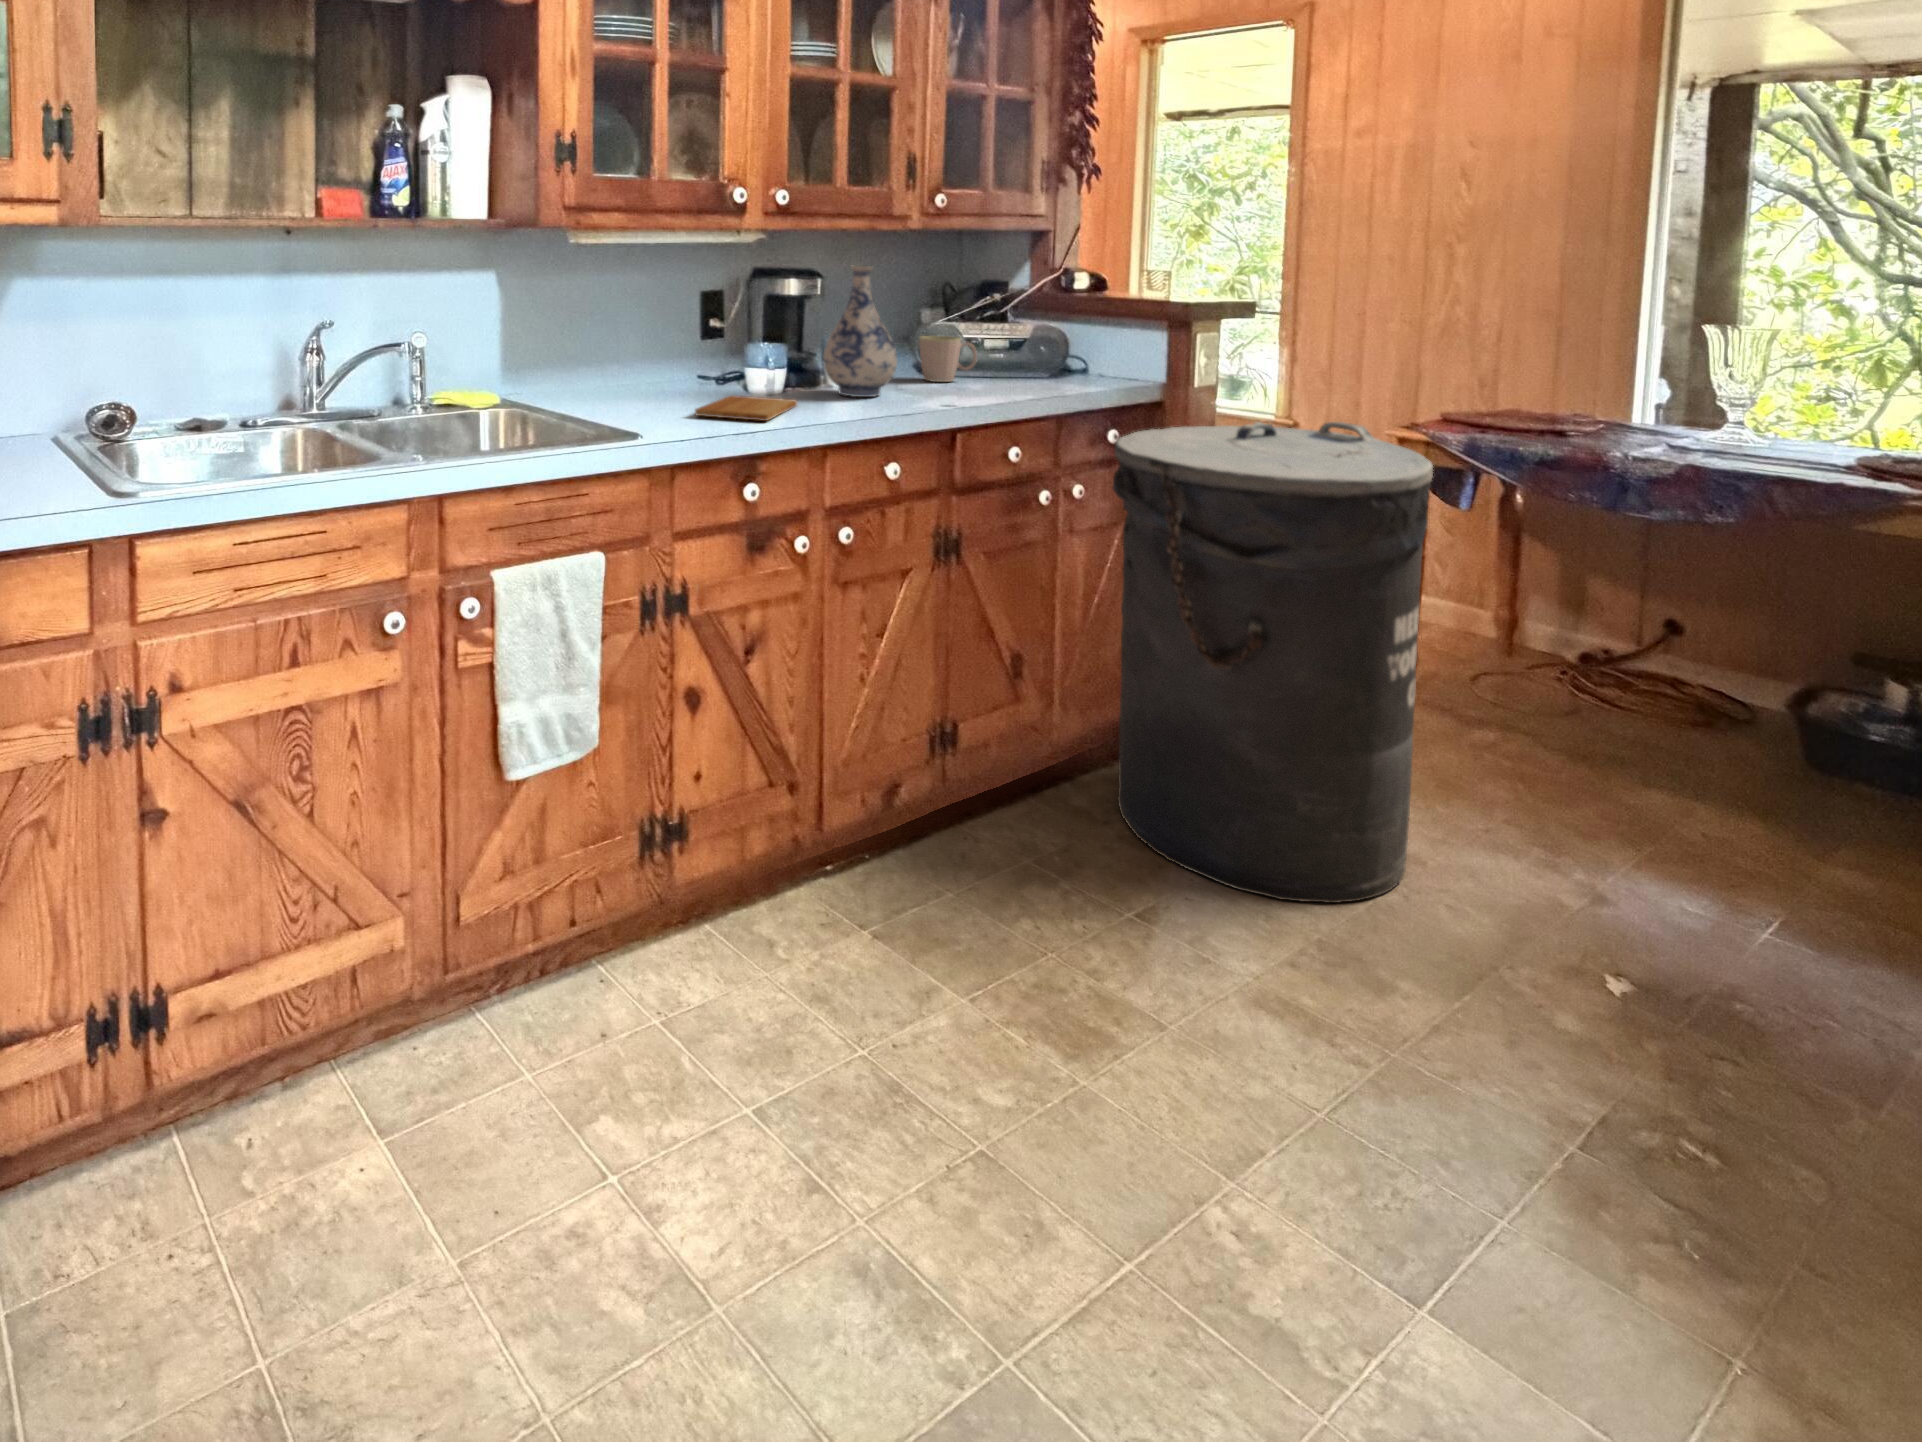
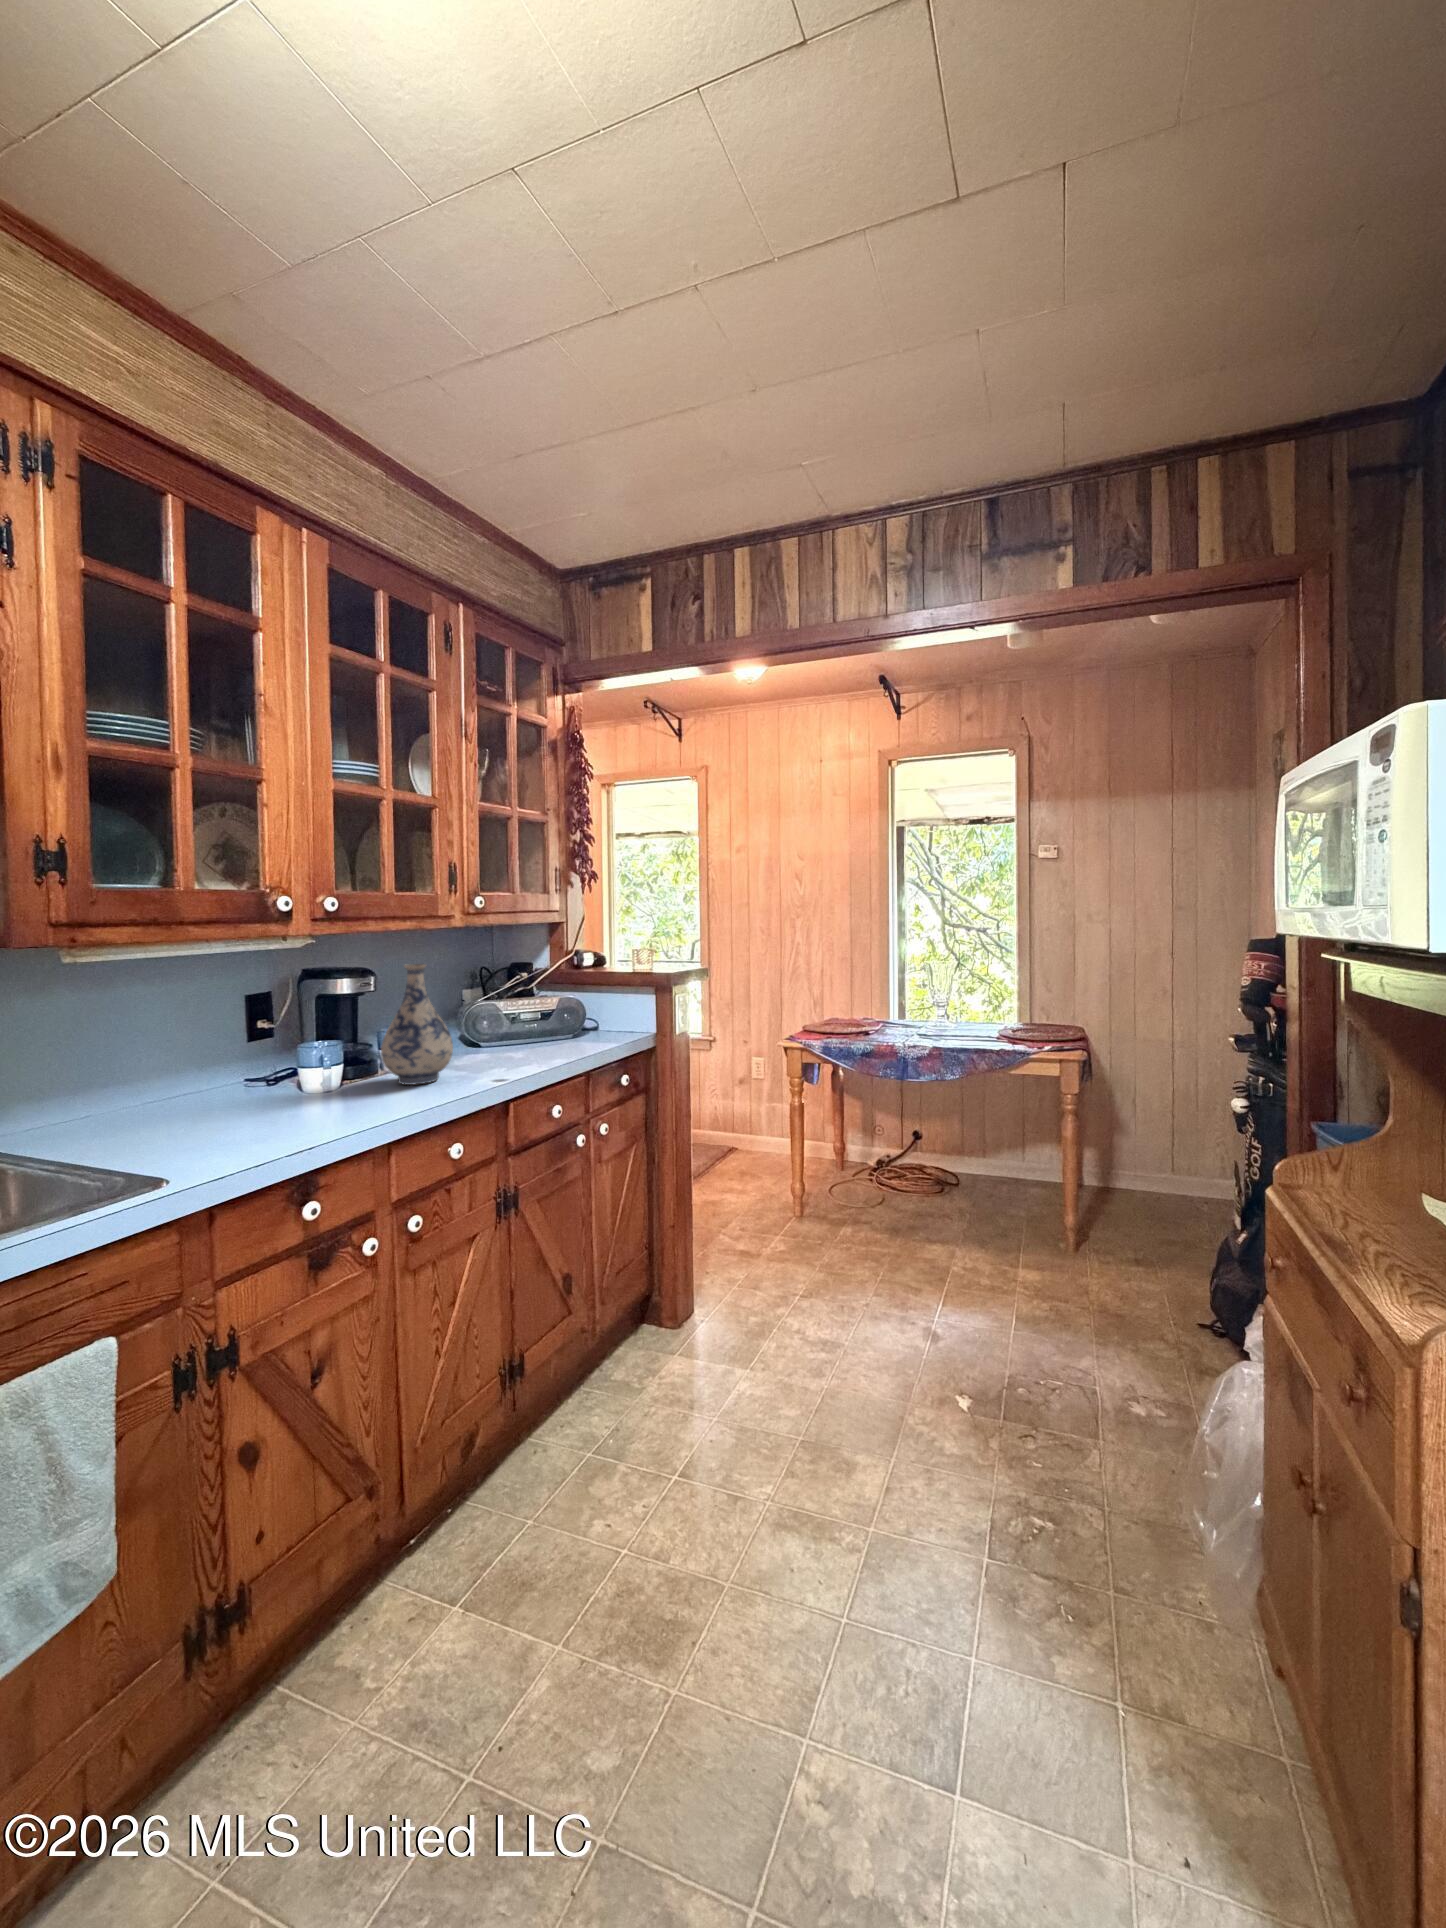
mug: present [919,336,977,382] -> none [469,1016,520,1056]
cutting board: present [695,395,797,421] -> none [237,1098,357,1138]
trash can: present [1113,422,1433,903] -> none [630,1048,832,1412]

